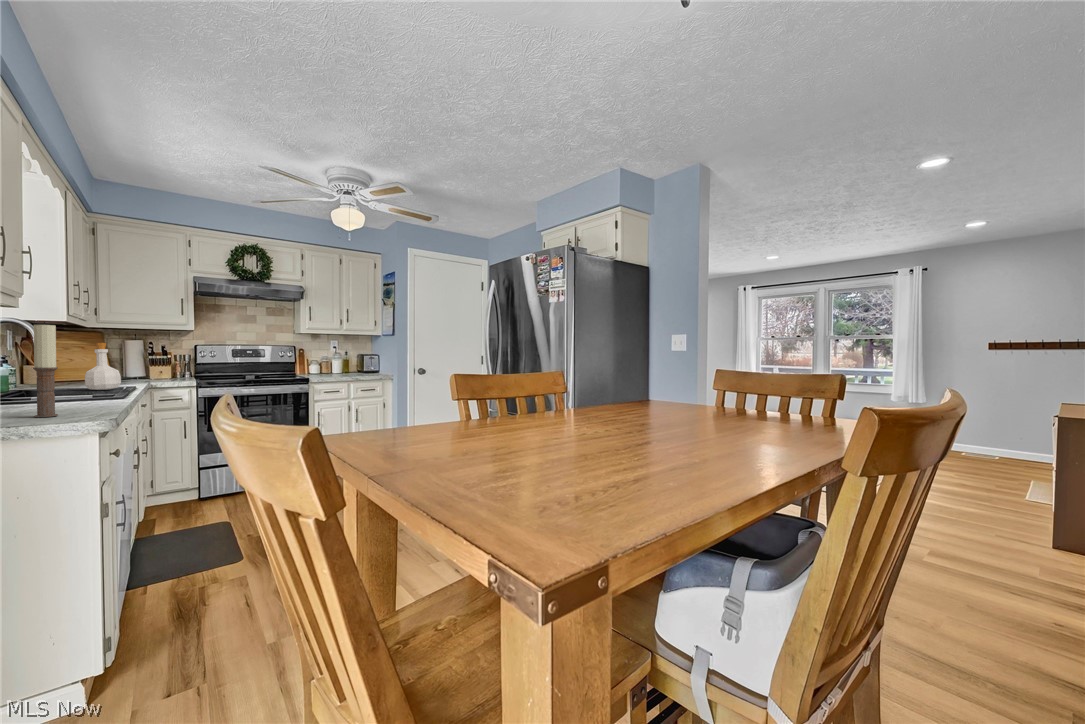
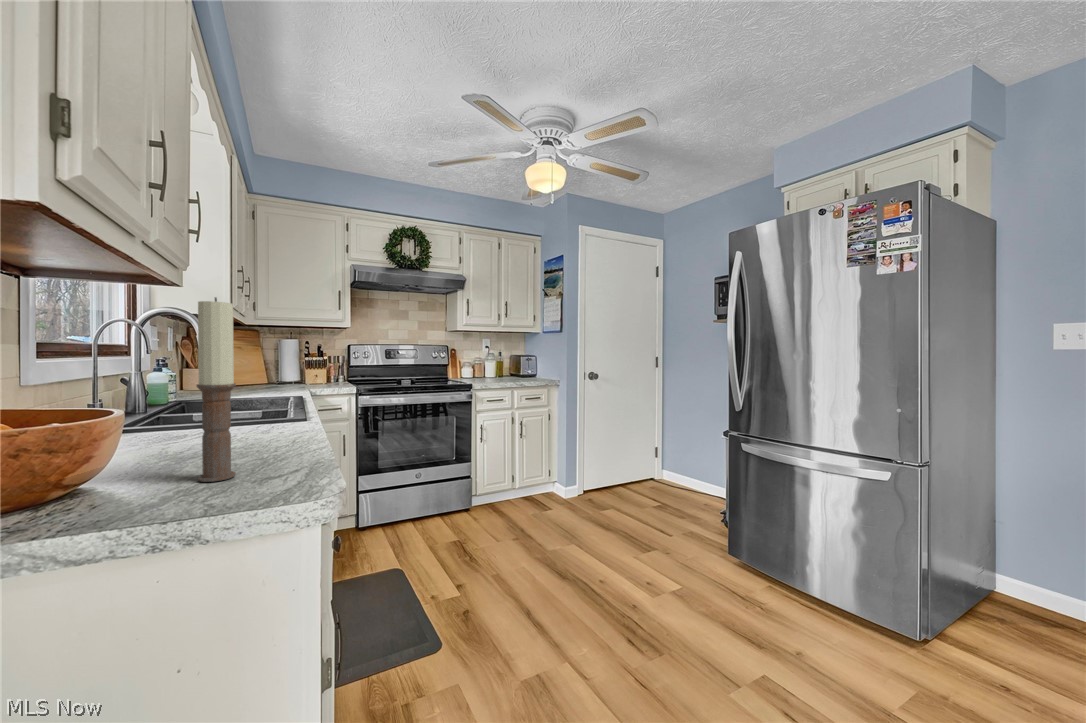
bottle: present [85,343,121,390] -> none [250,341,290,402]

